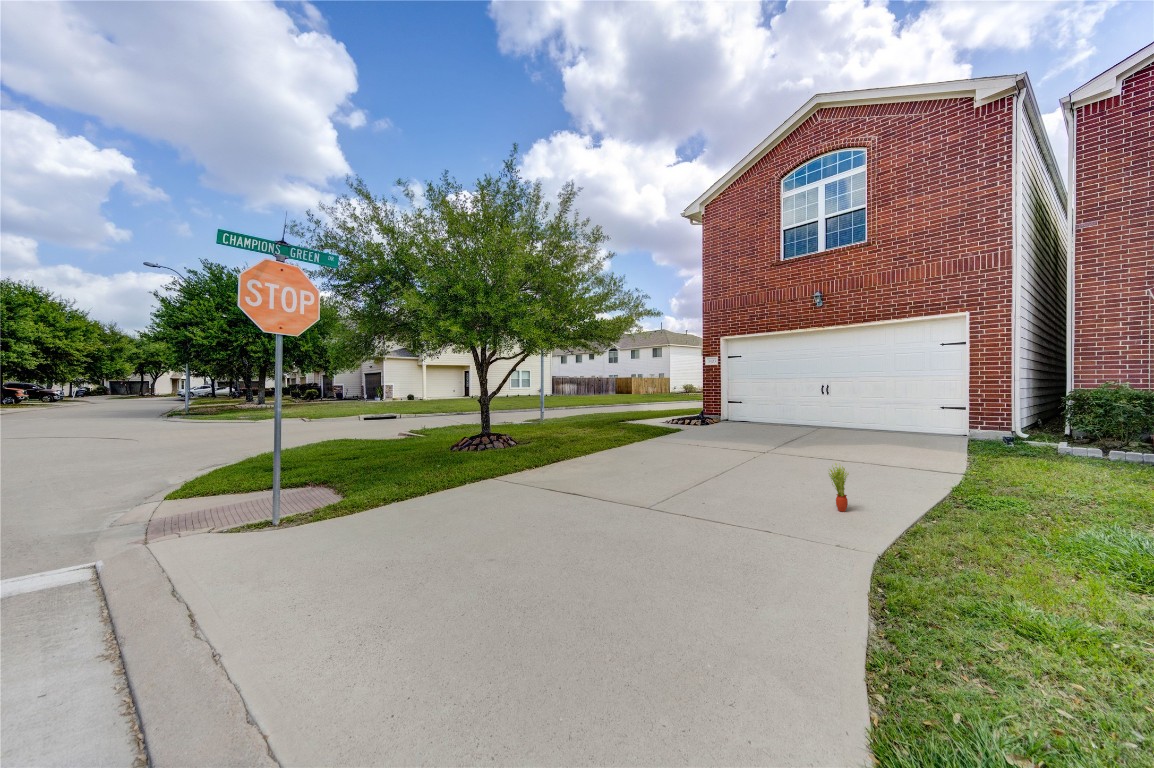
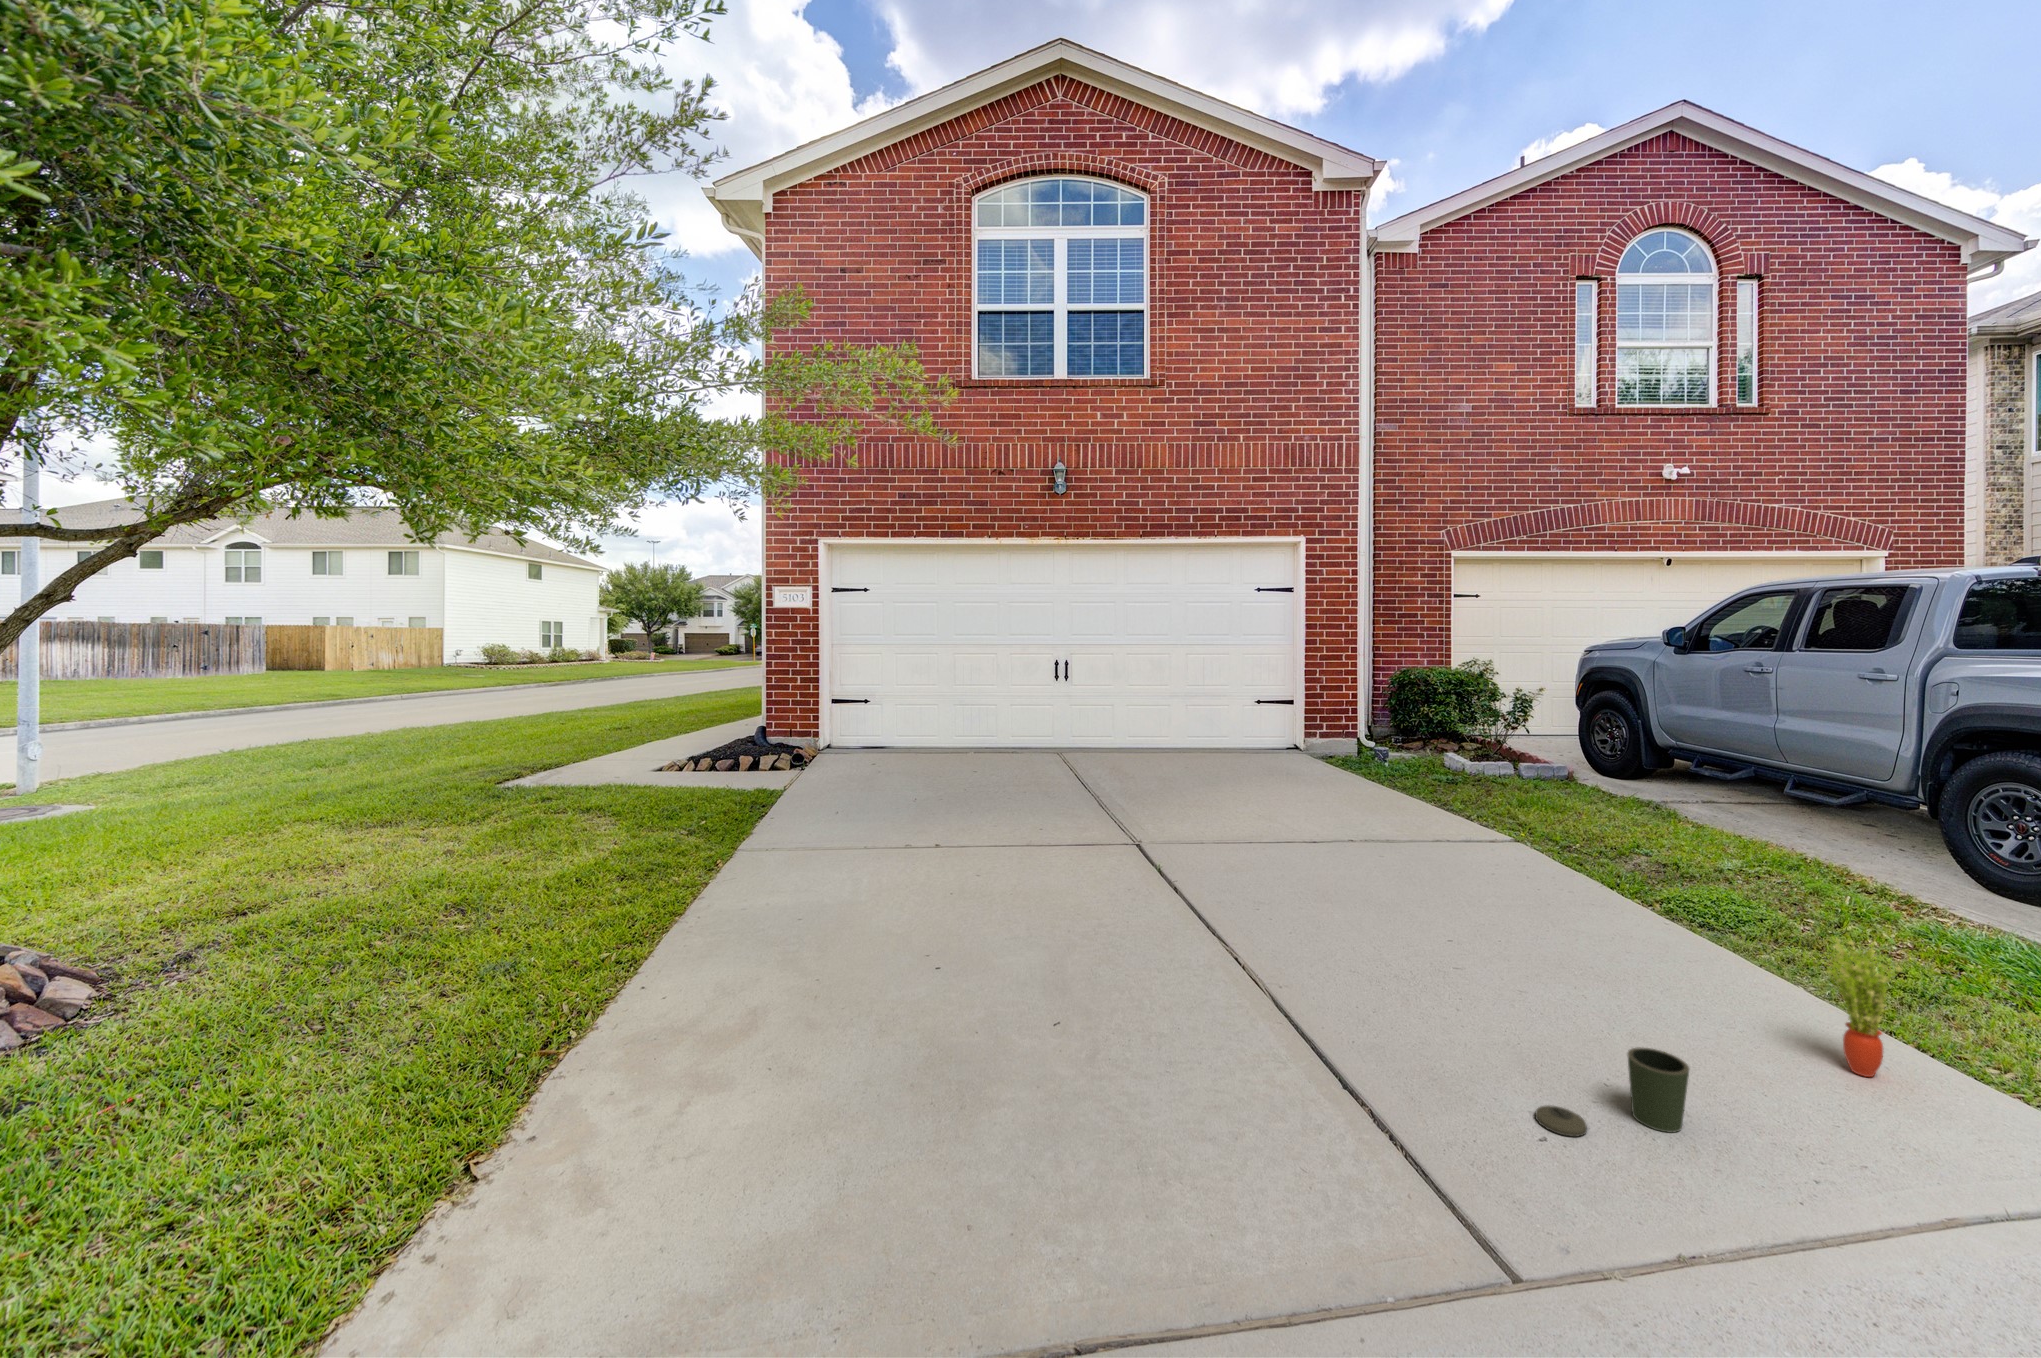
trash can: none [713,480,752,500] -> present [1535,1047,1689,1137]

